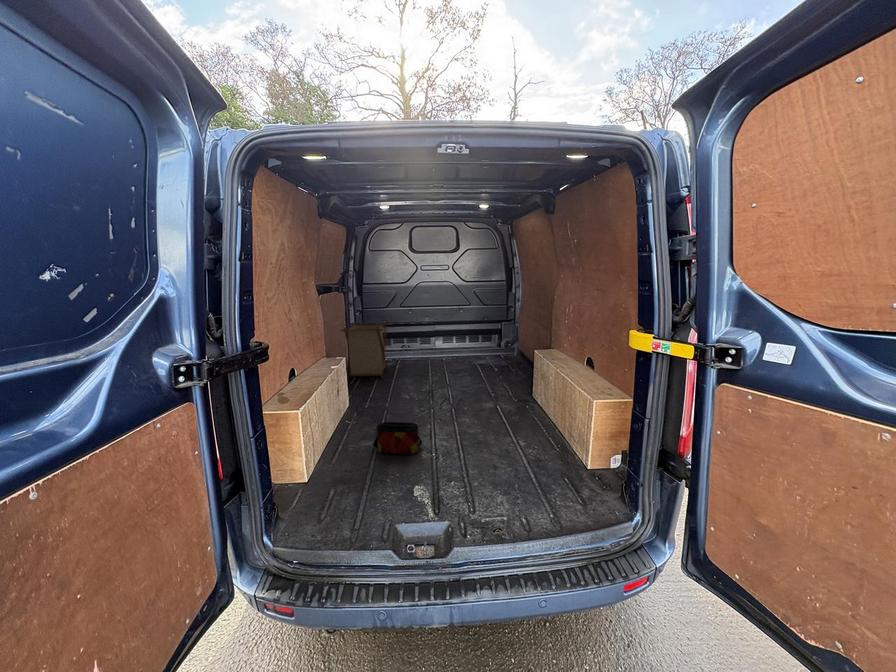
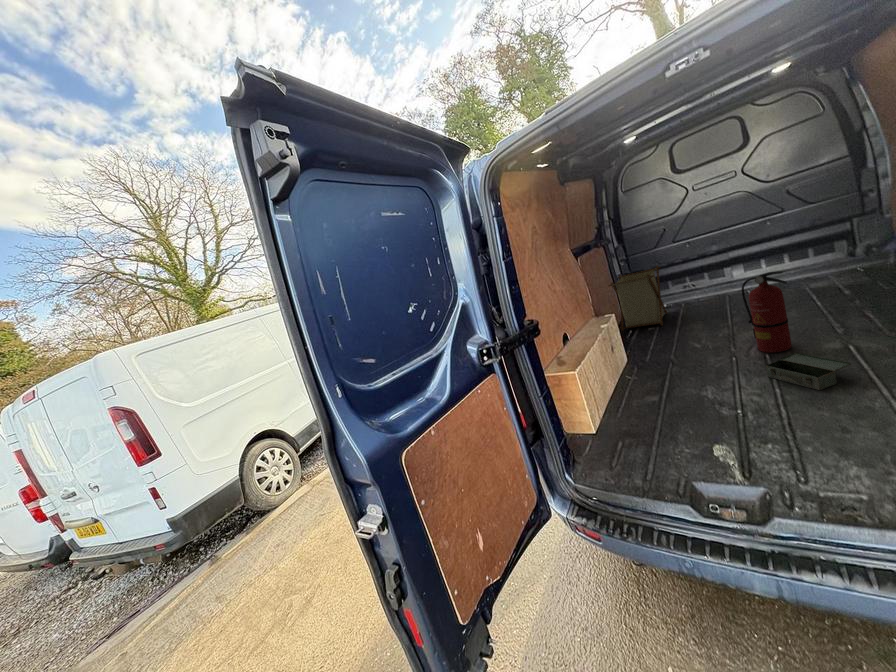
fire extinguisher: none [446,343,474,409] -> present [742,271,791,353]
toolbox: none [455,410,504,439] -> present [766,353,851,390]
bag: present [373,422,422,455] -> none [659,374,720,409]

